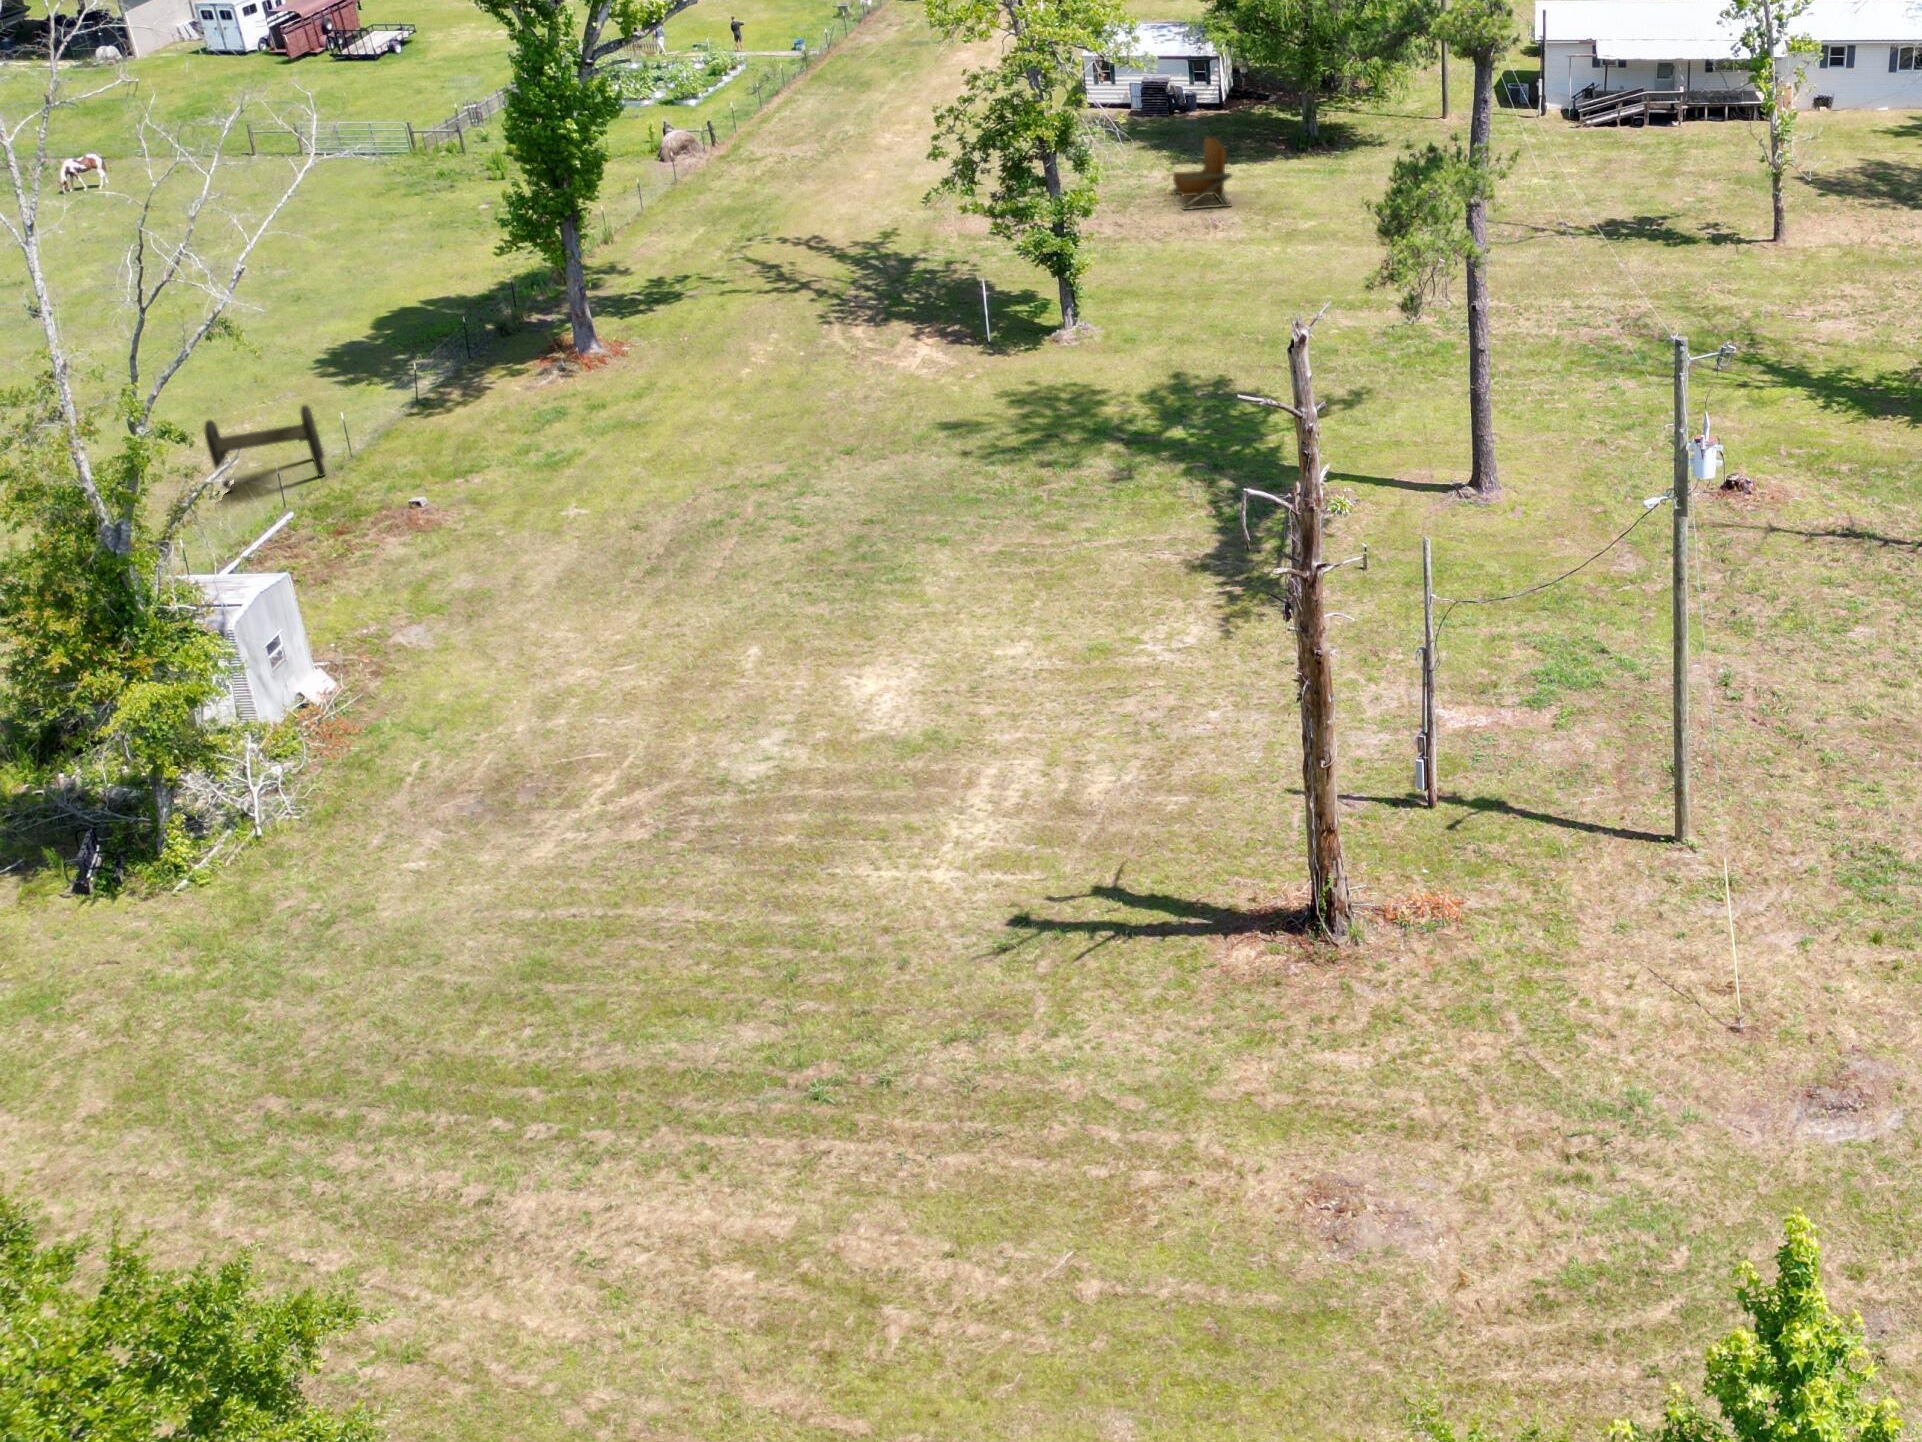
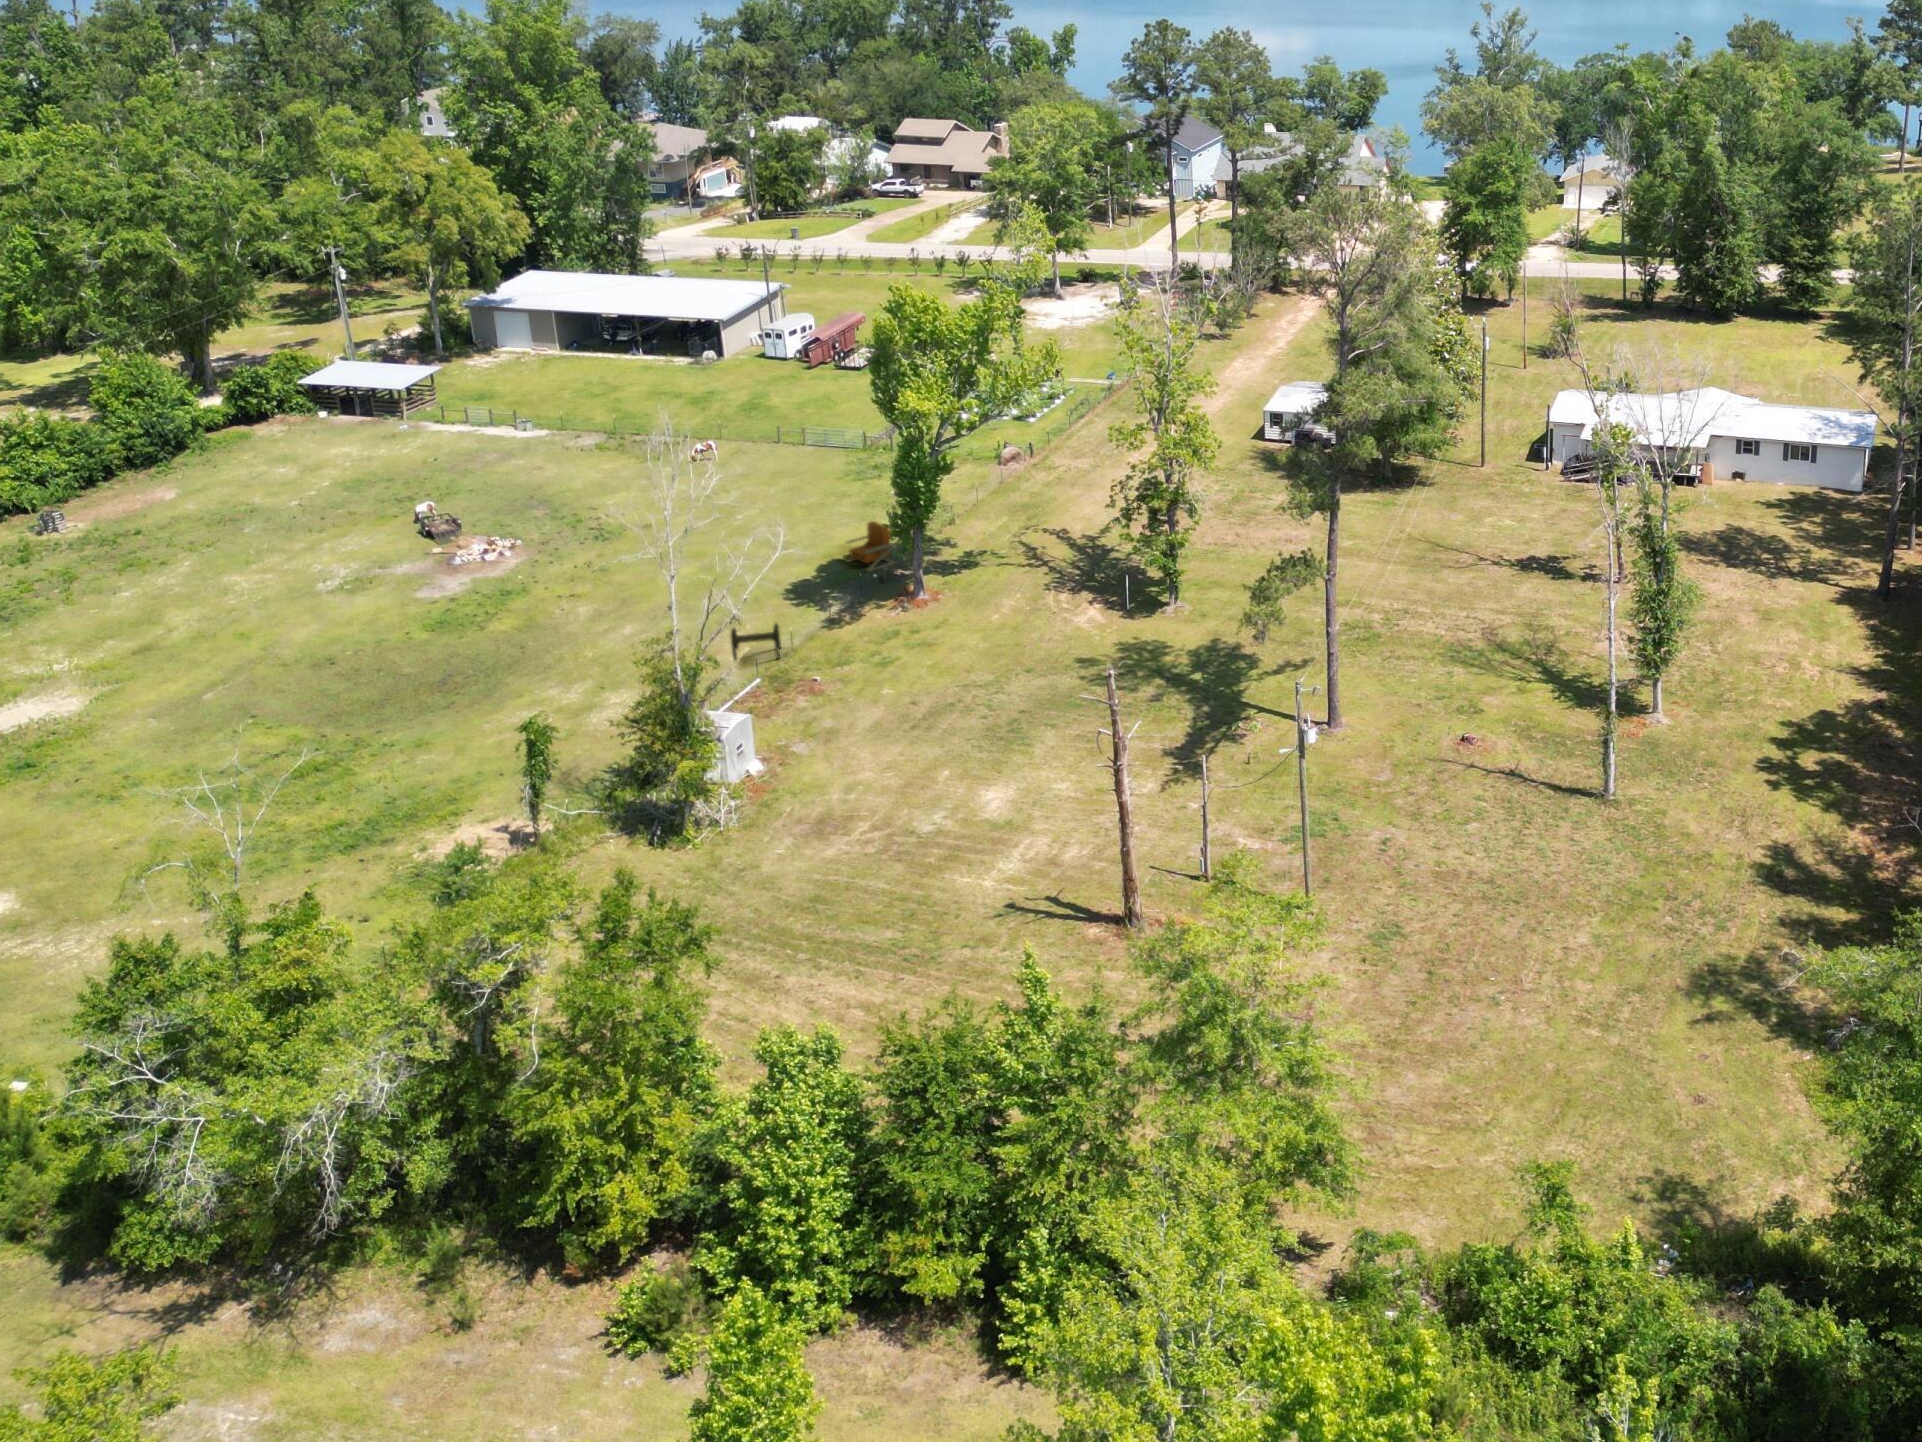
lounge chair: present [1171,138,1232,210] -> present [845,521,896,572]

